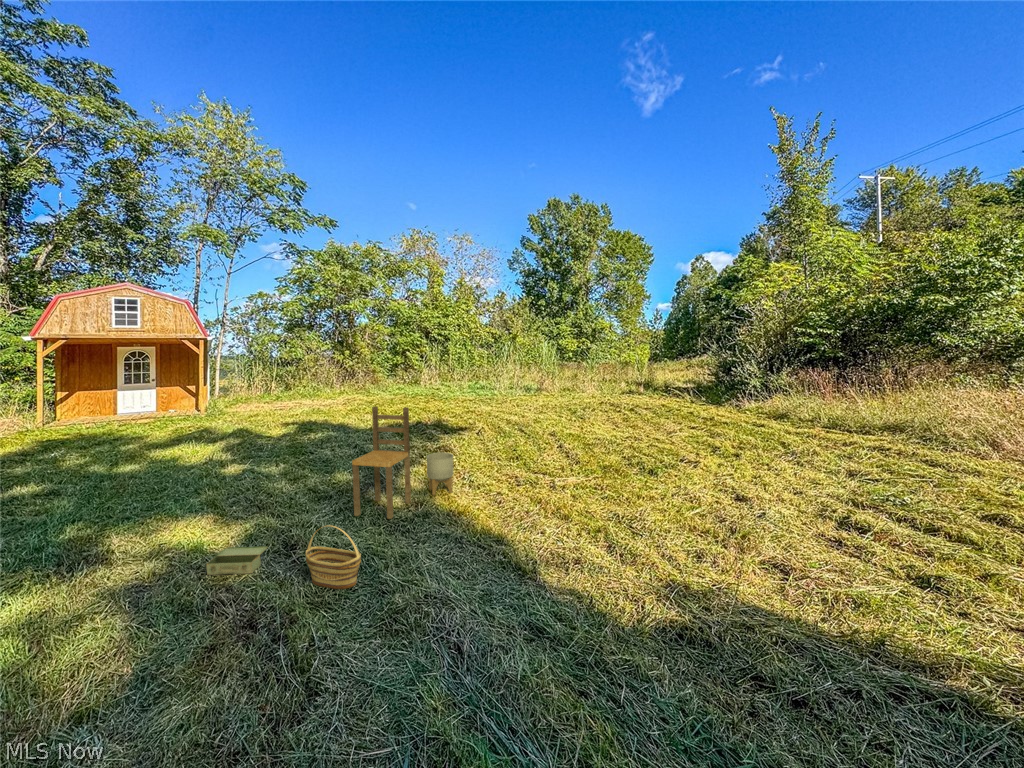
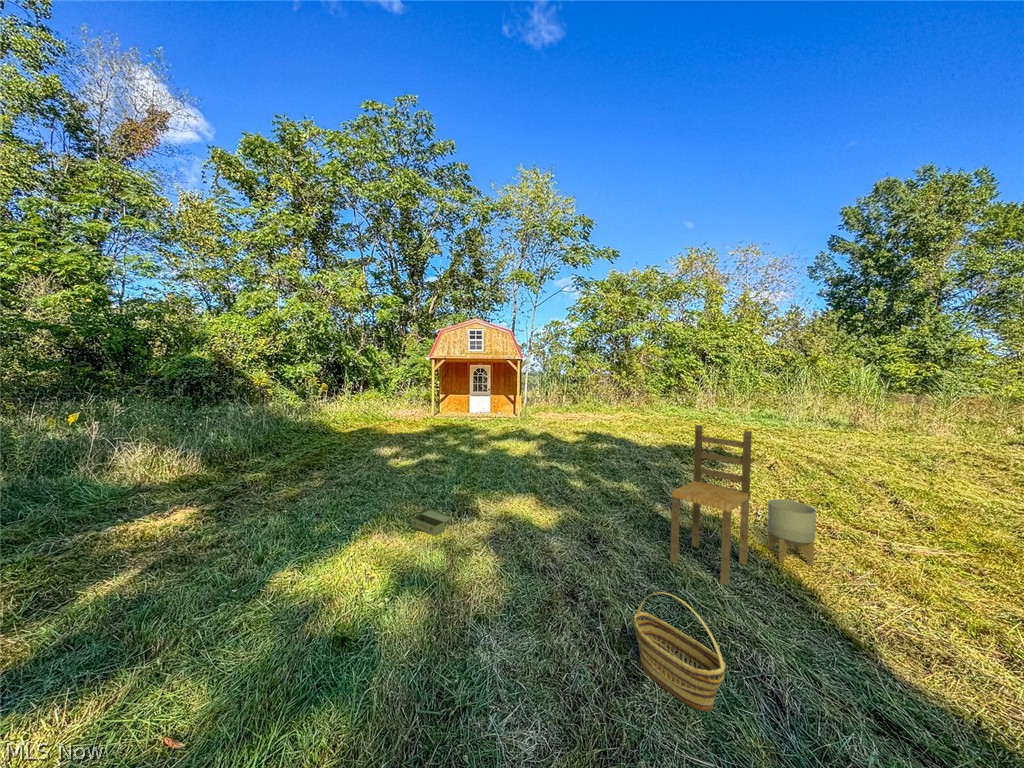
toolbox: present [206,546,268,575] -> present [412,510,453,536]

